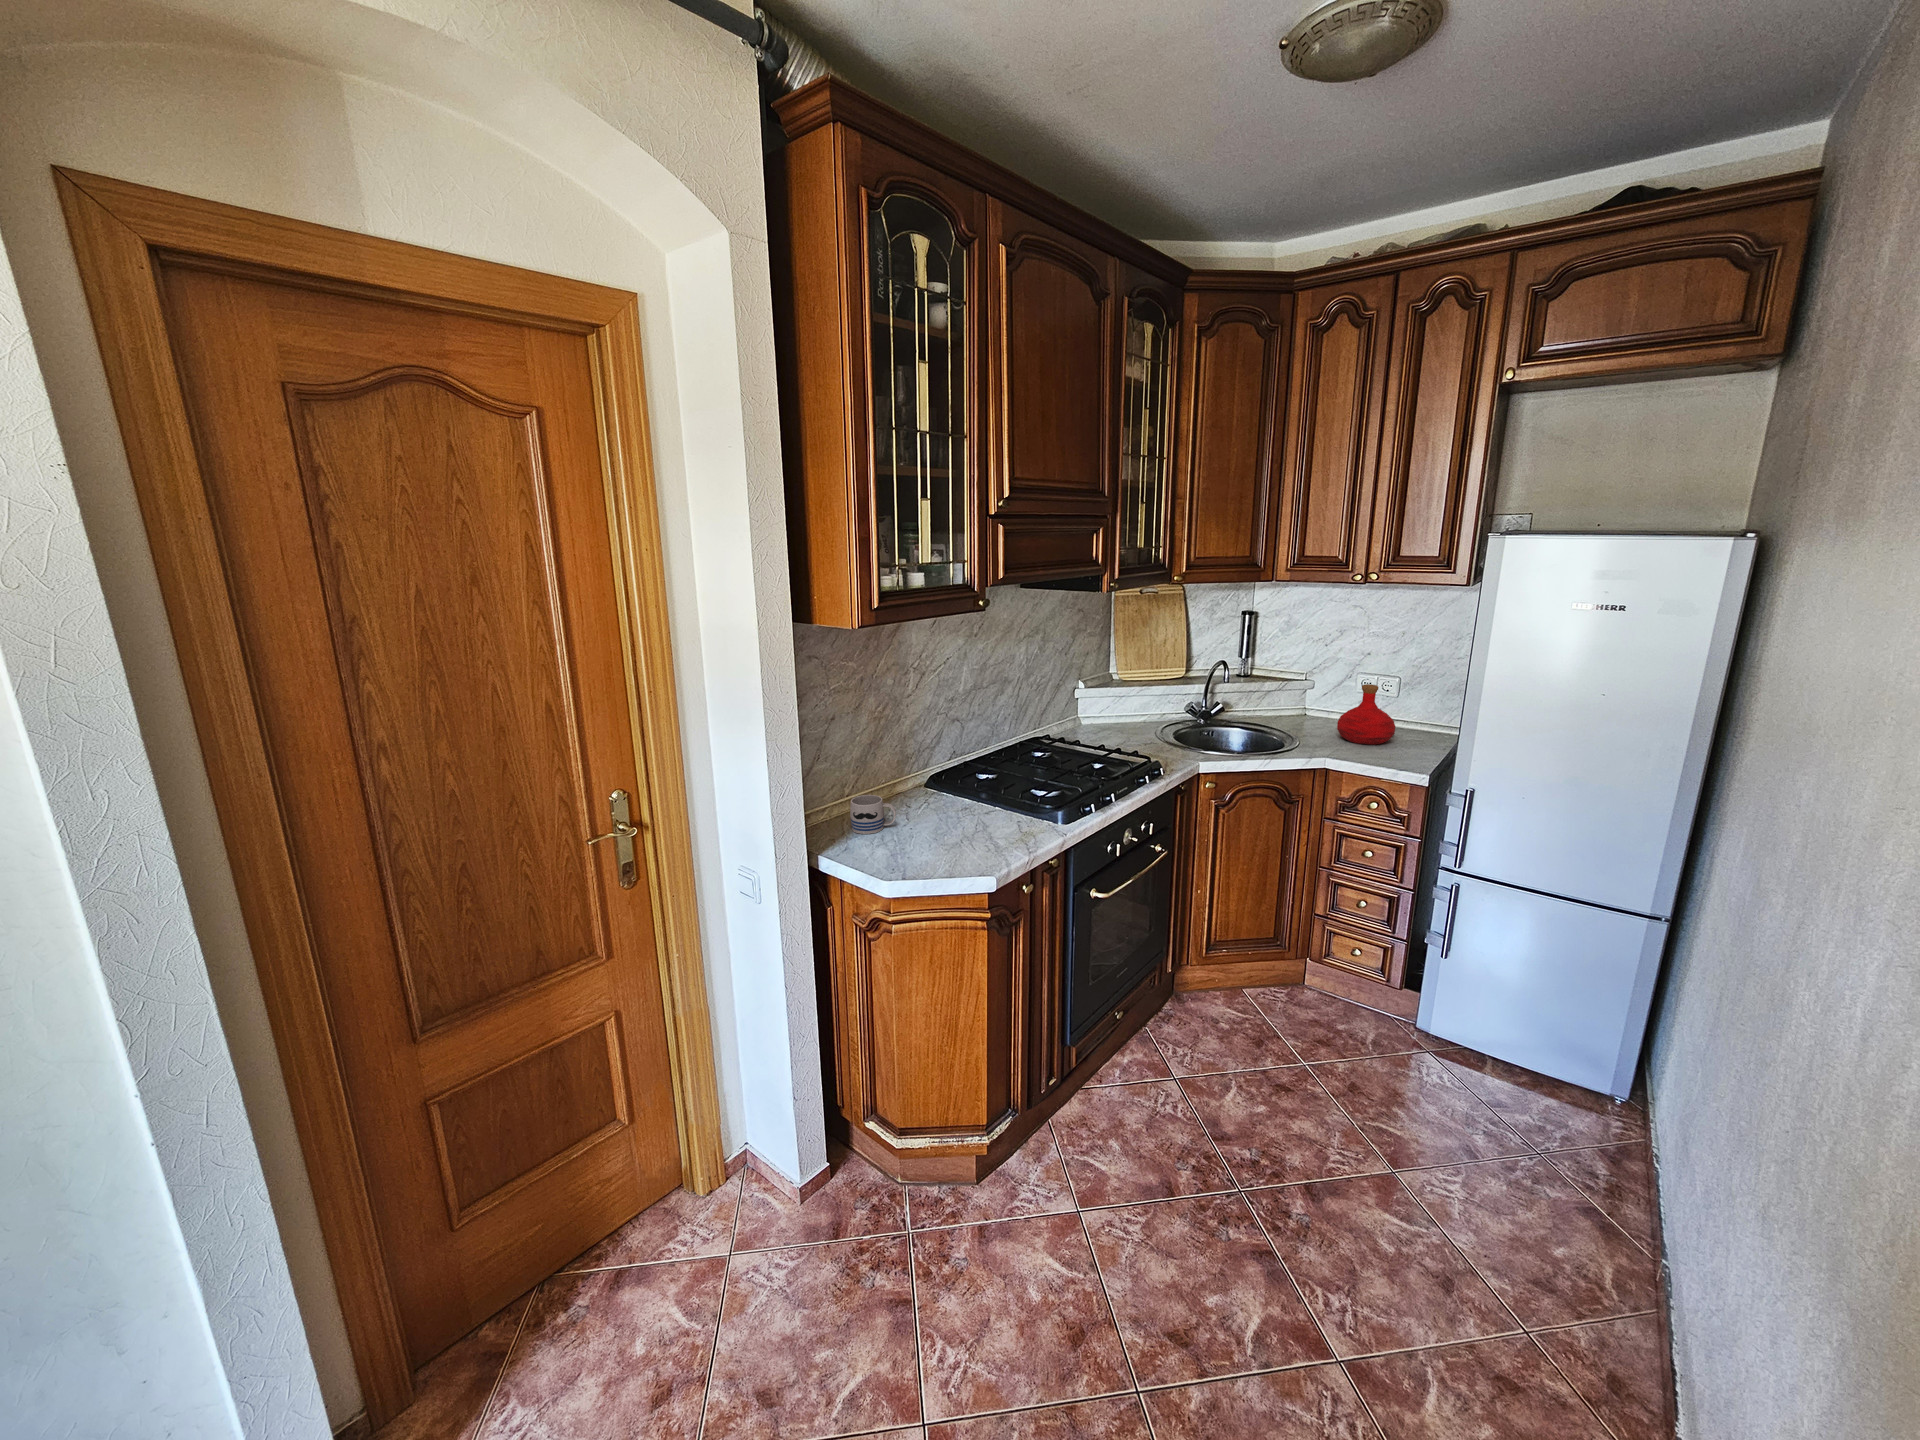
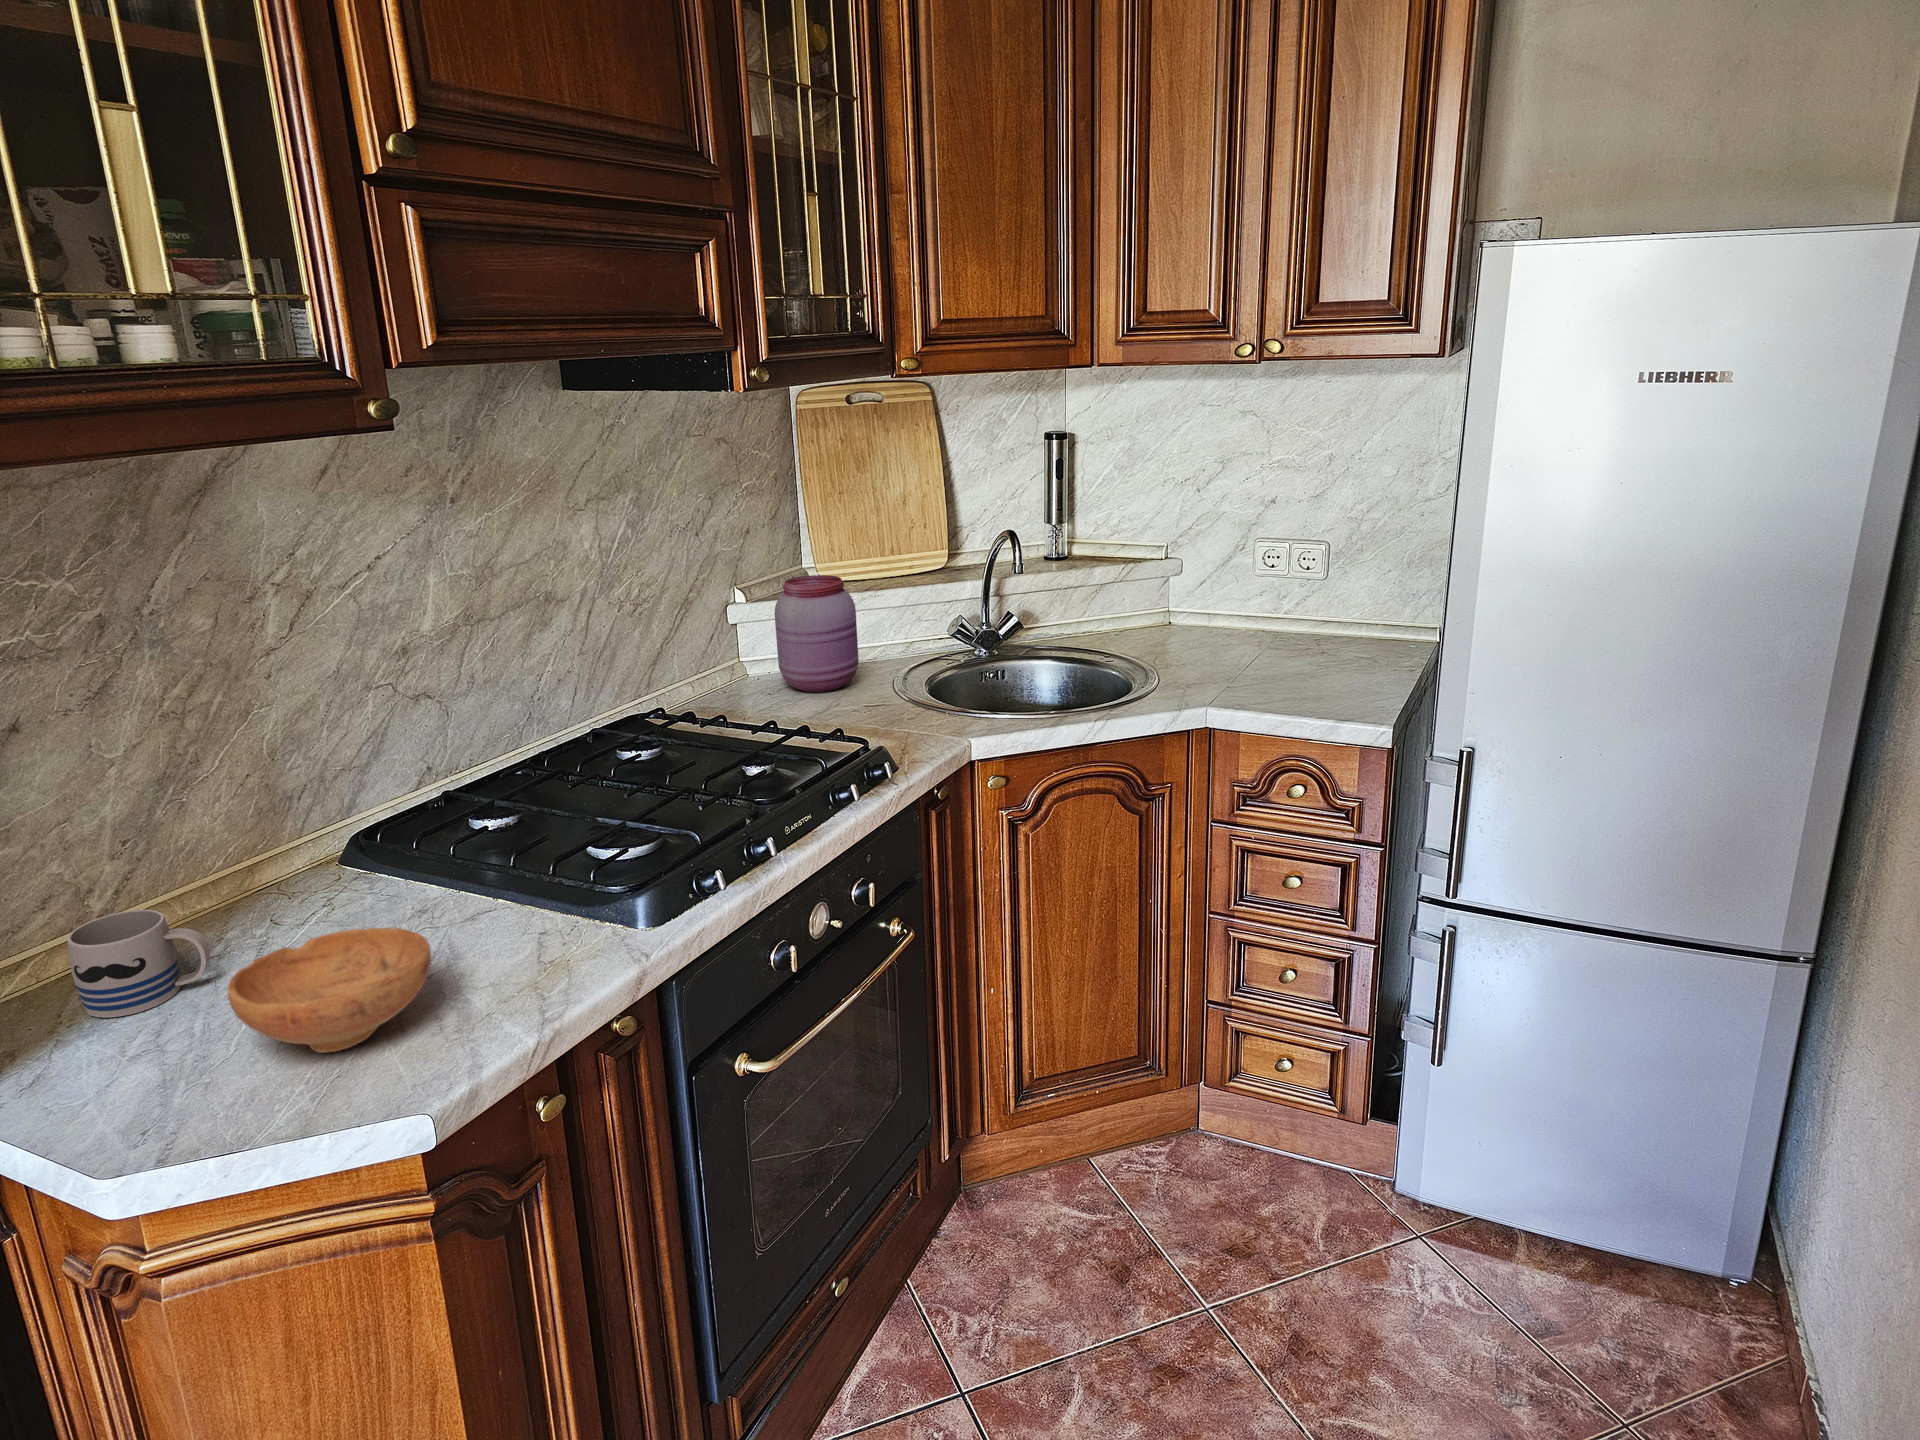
jar: none [1099,678,1140,735] -> present [775,575,858,692]
bottle: present [1337,684,1396,745] -> none [1226,560,1326,674]
bowl: none [920,810,990,853] -> present [228,928,431,1053]

